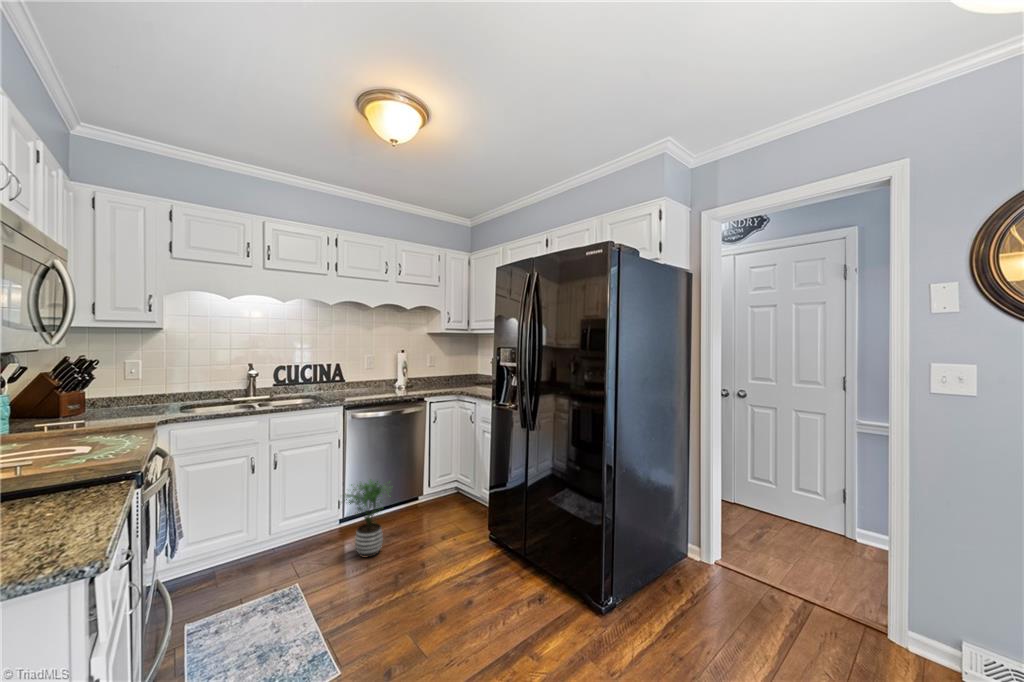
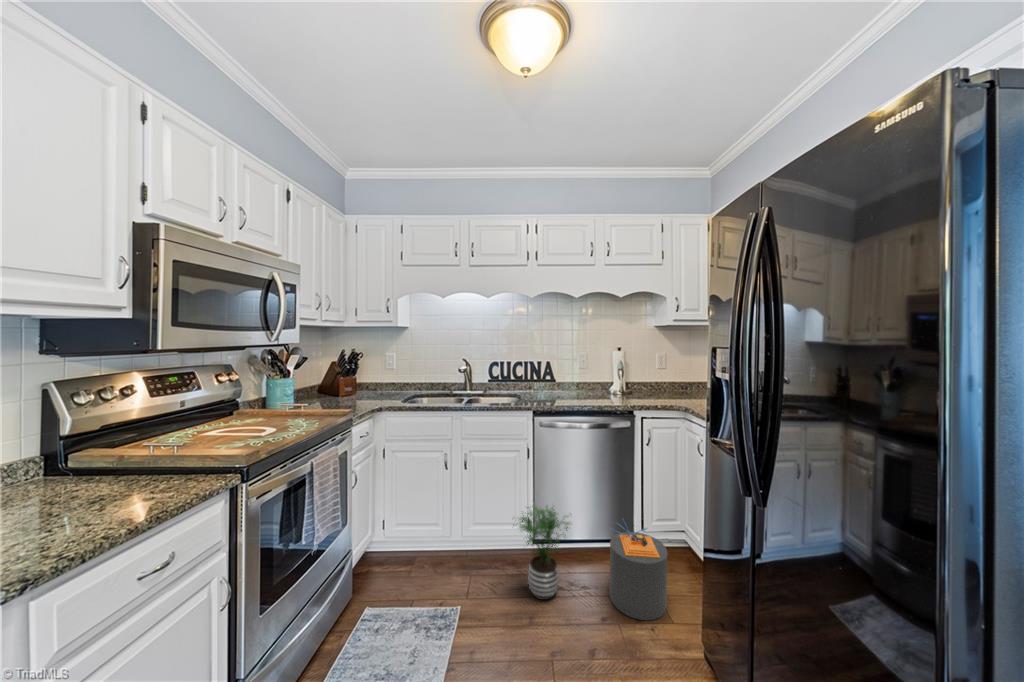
trash can: none [417,474,461,542] -> present [610,520,667,620]

